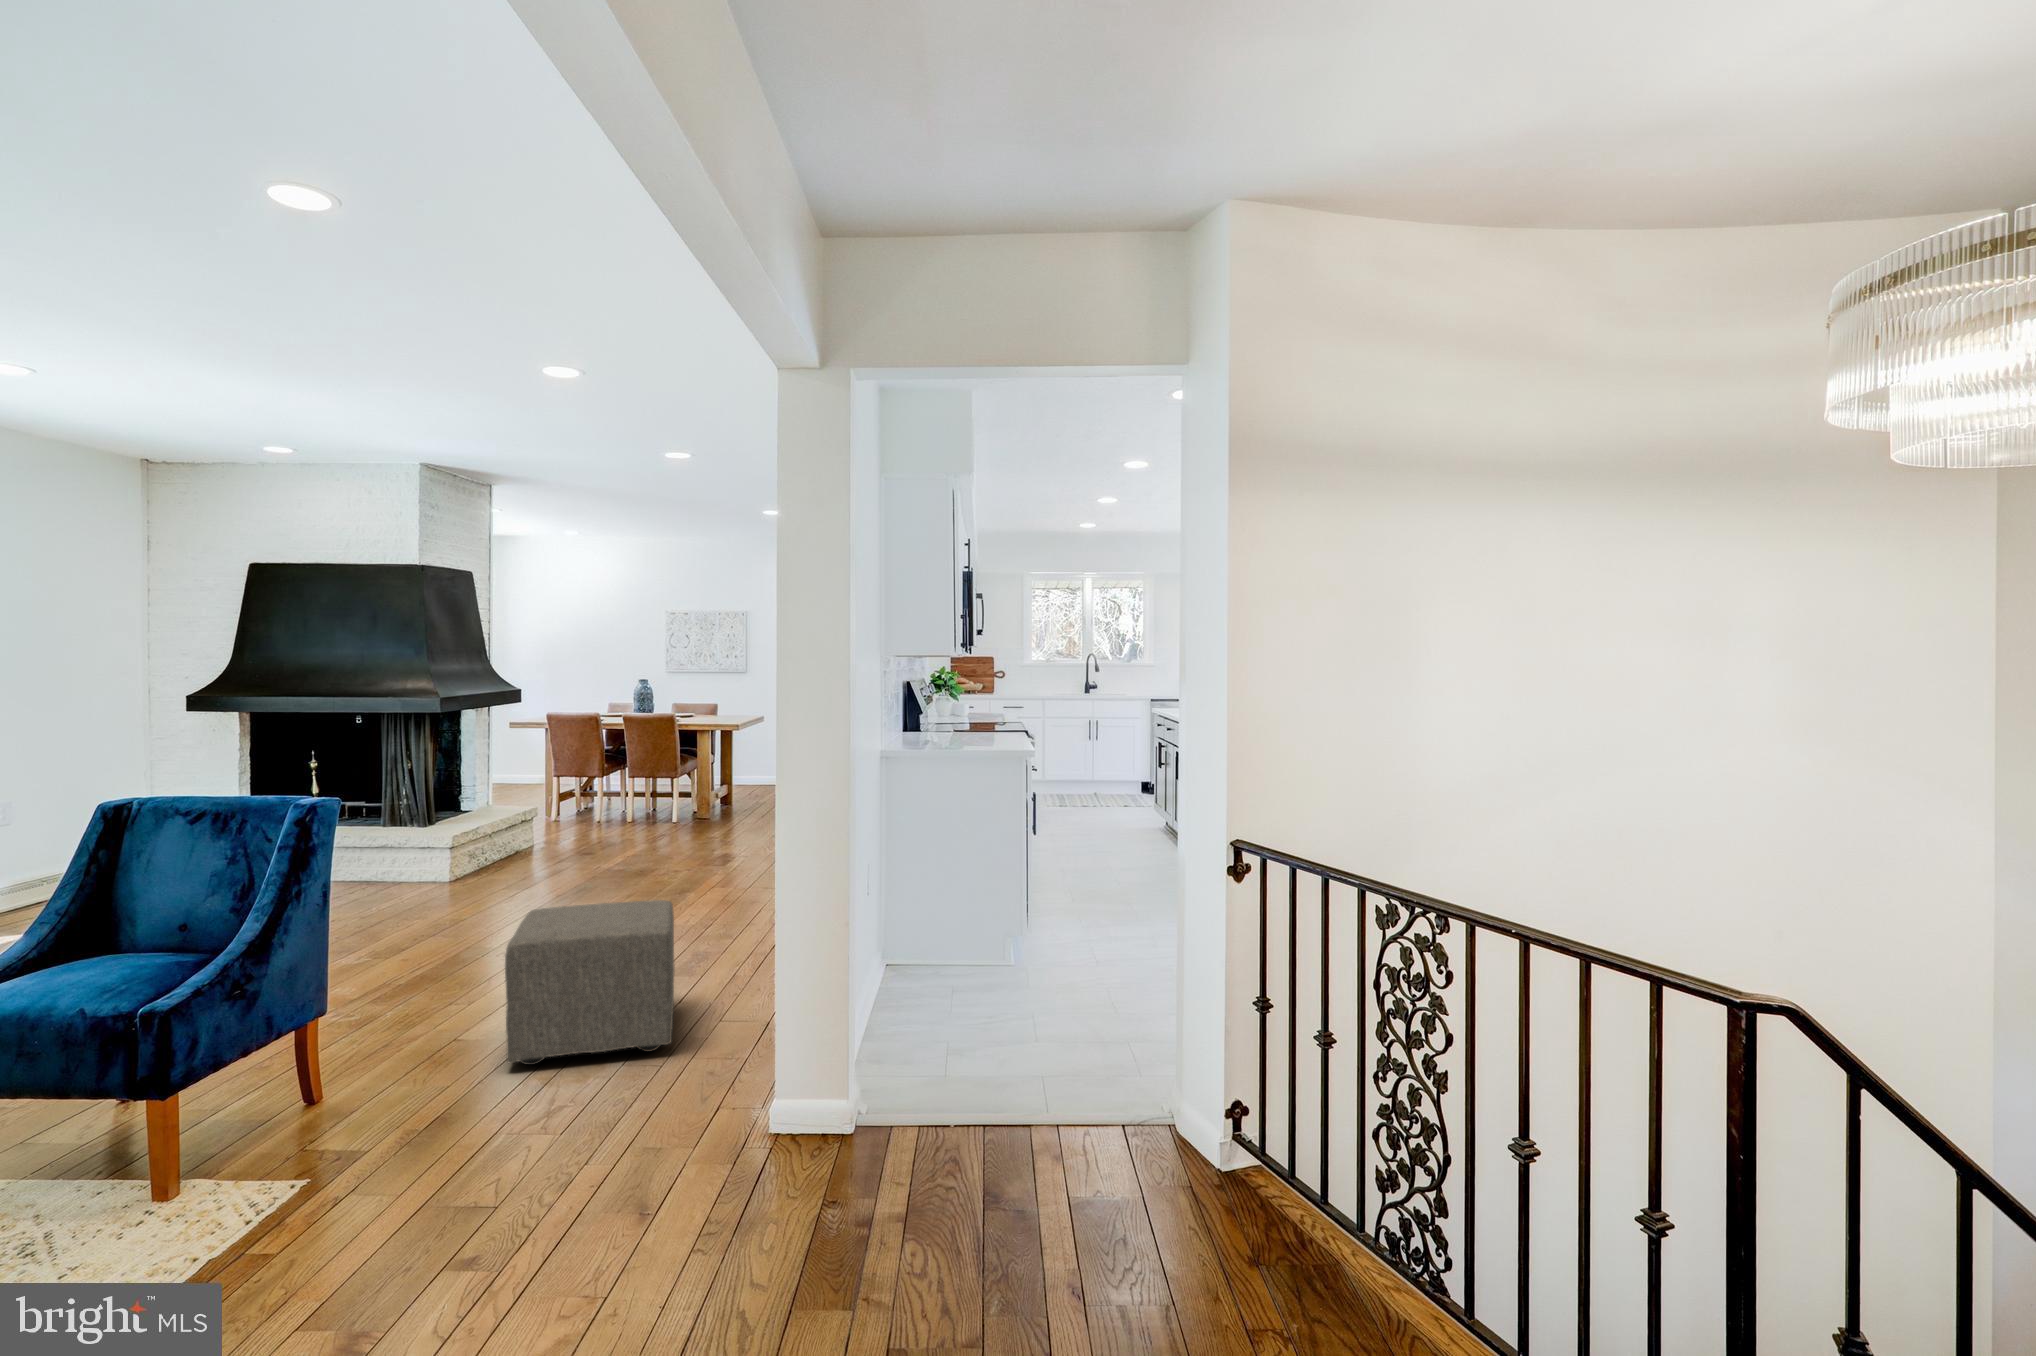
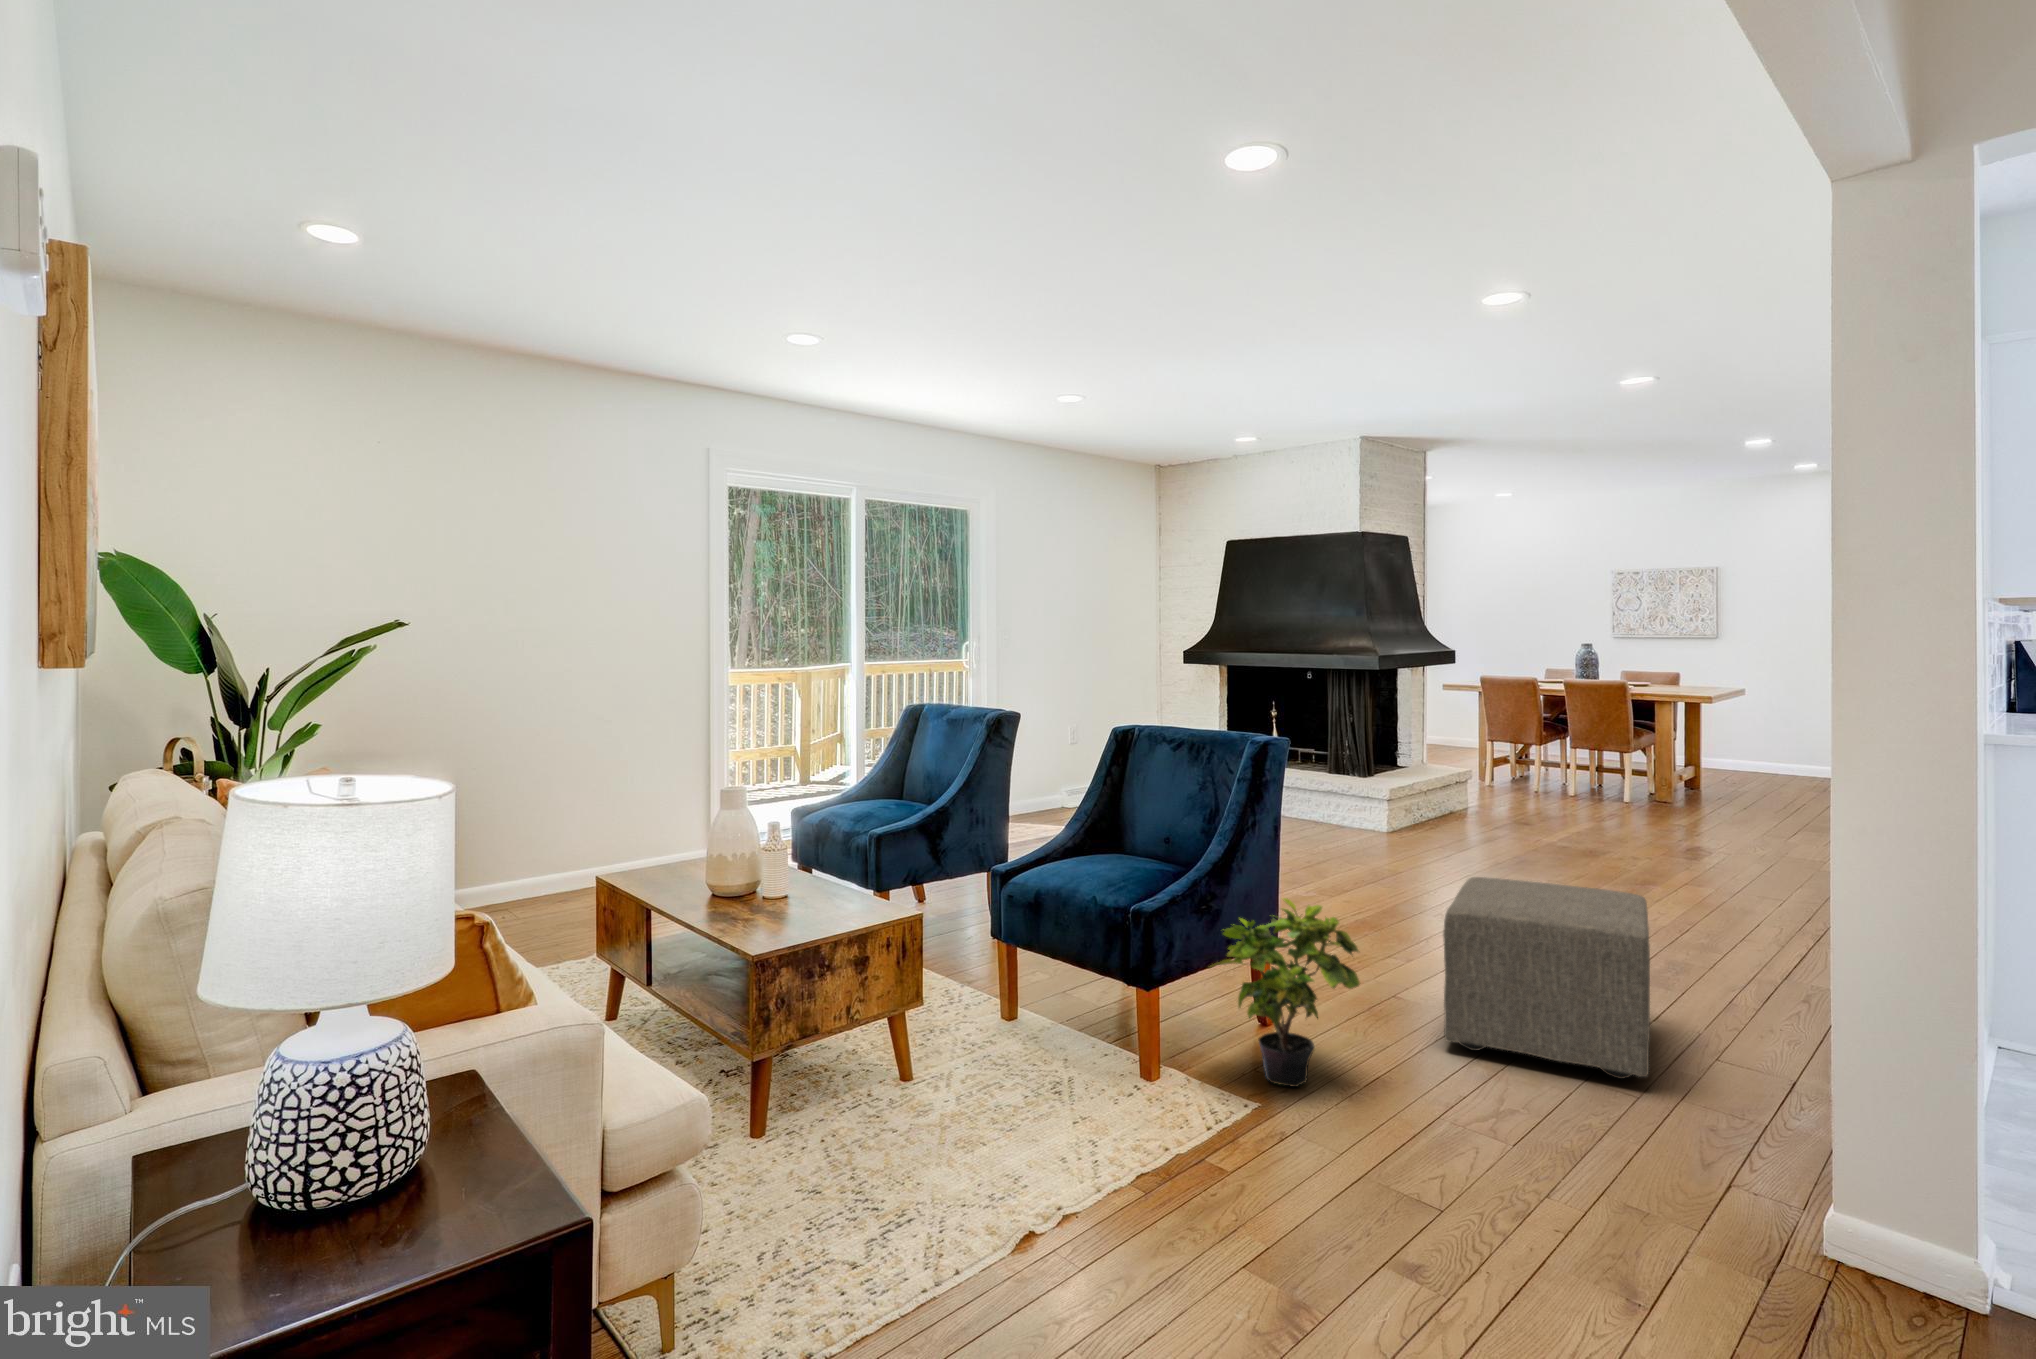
potted plant: none [243,963,423,1156] -> present [1210,898,1360,1087]

